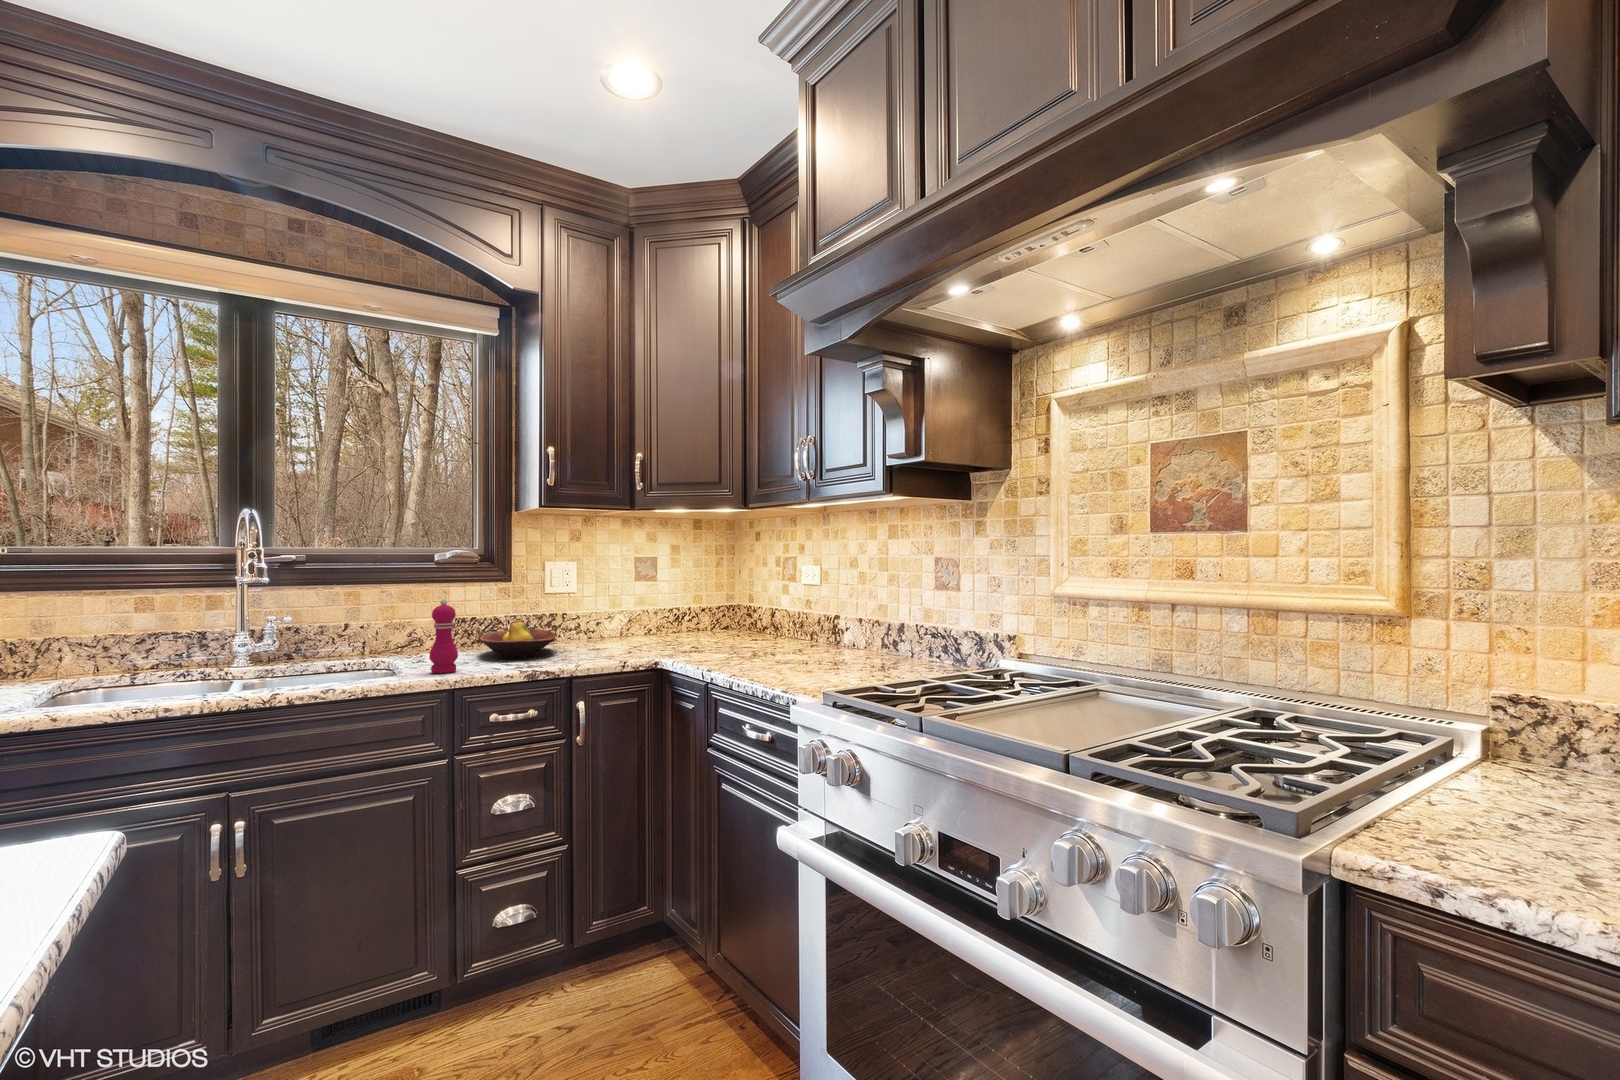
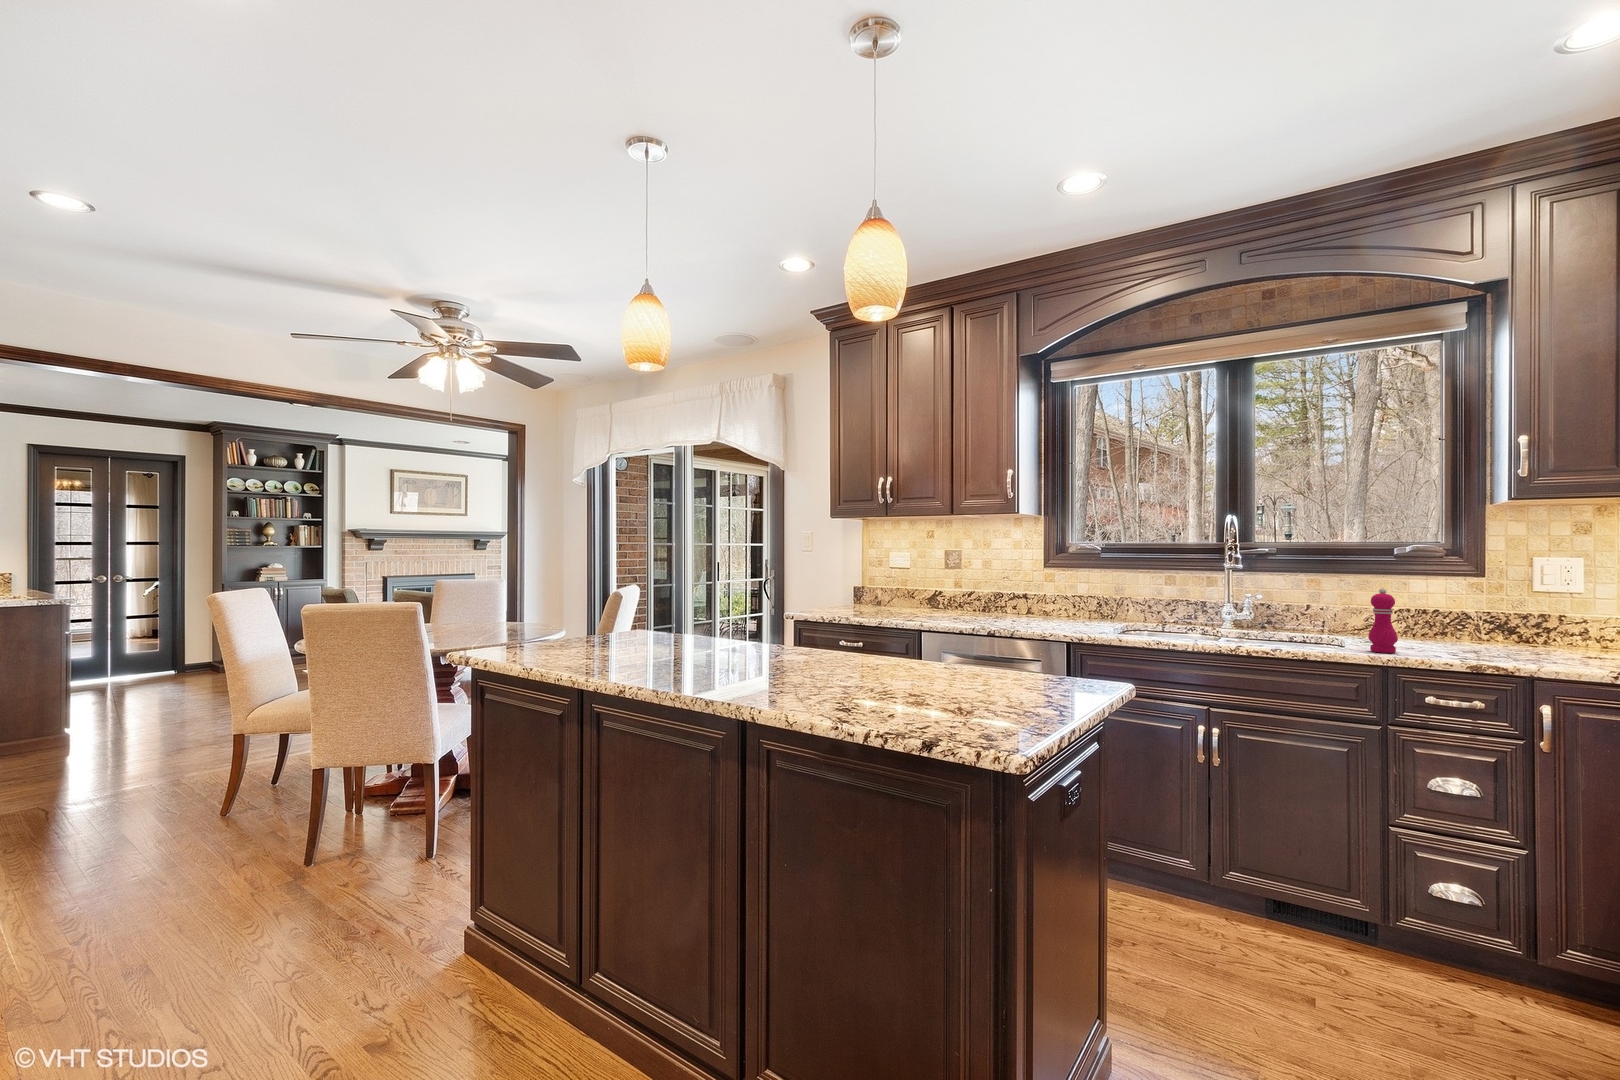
fruit bowl: present [479,620,555,659] -> none [1434,616,1536,654]

